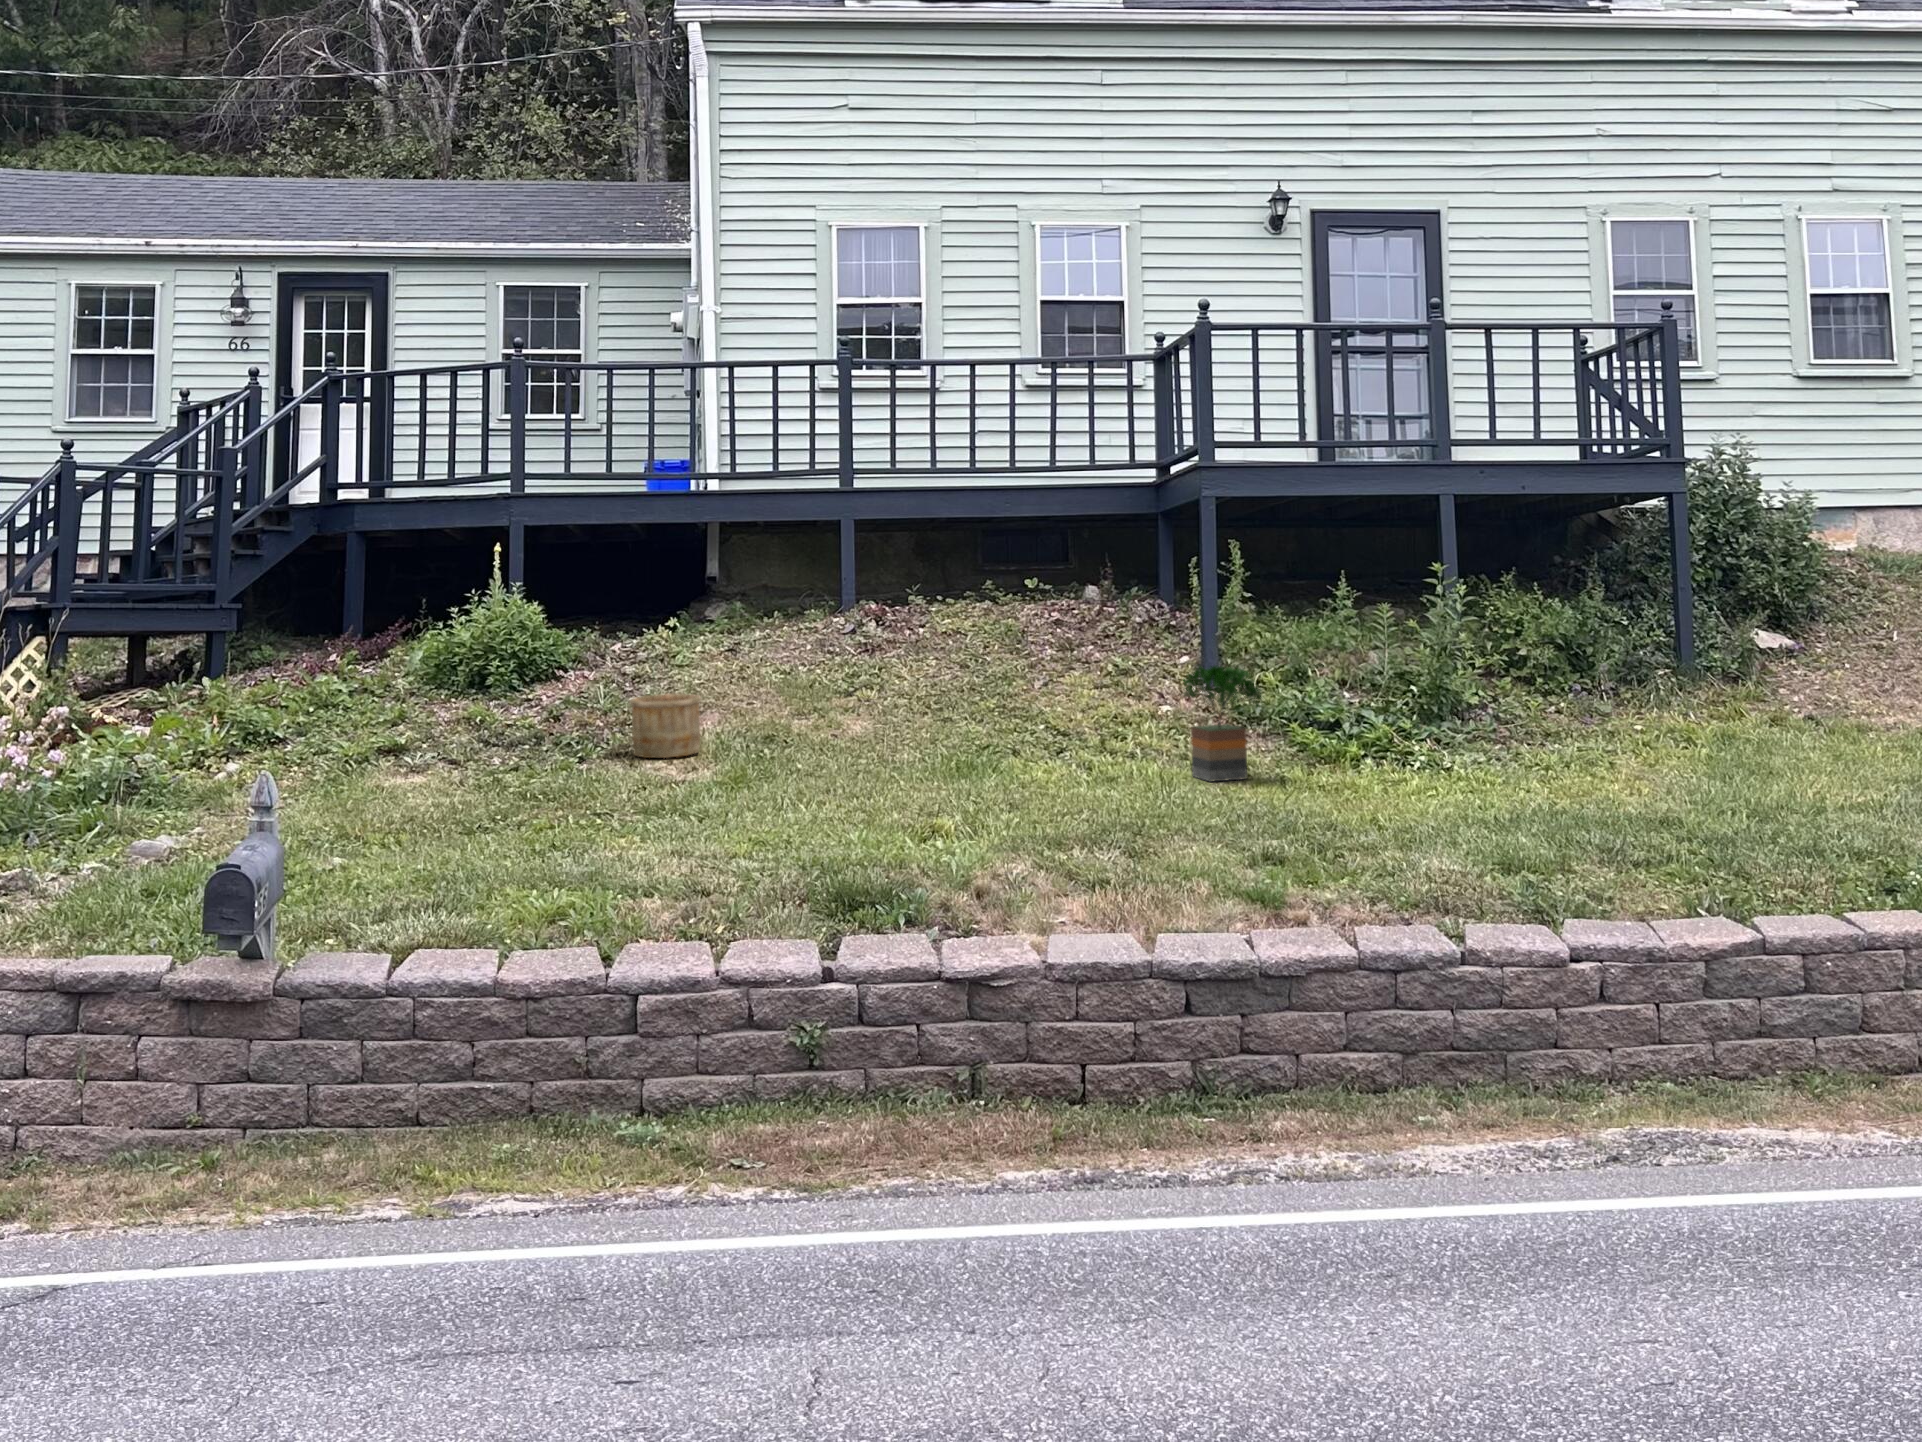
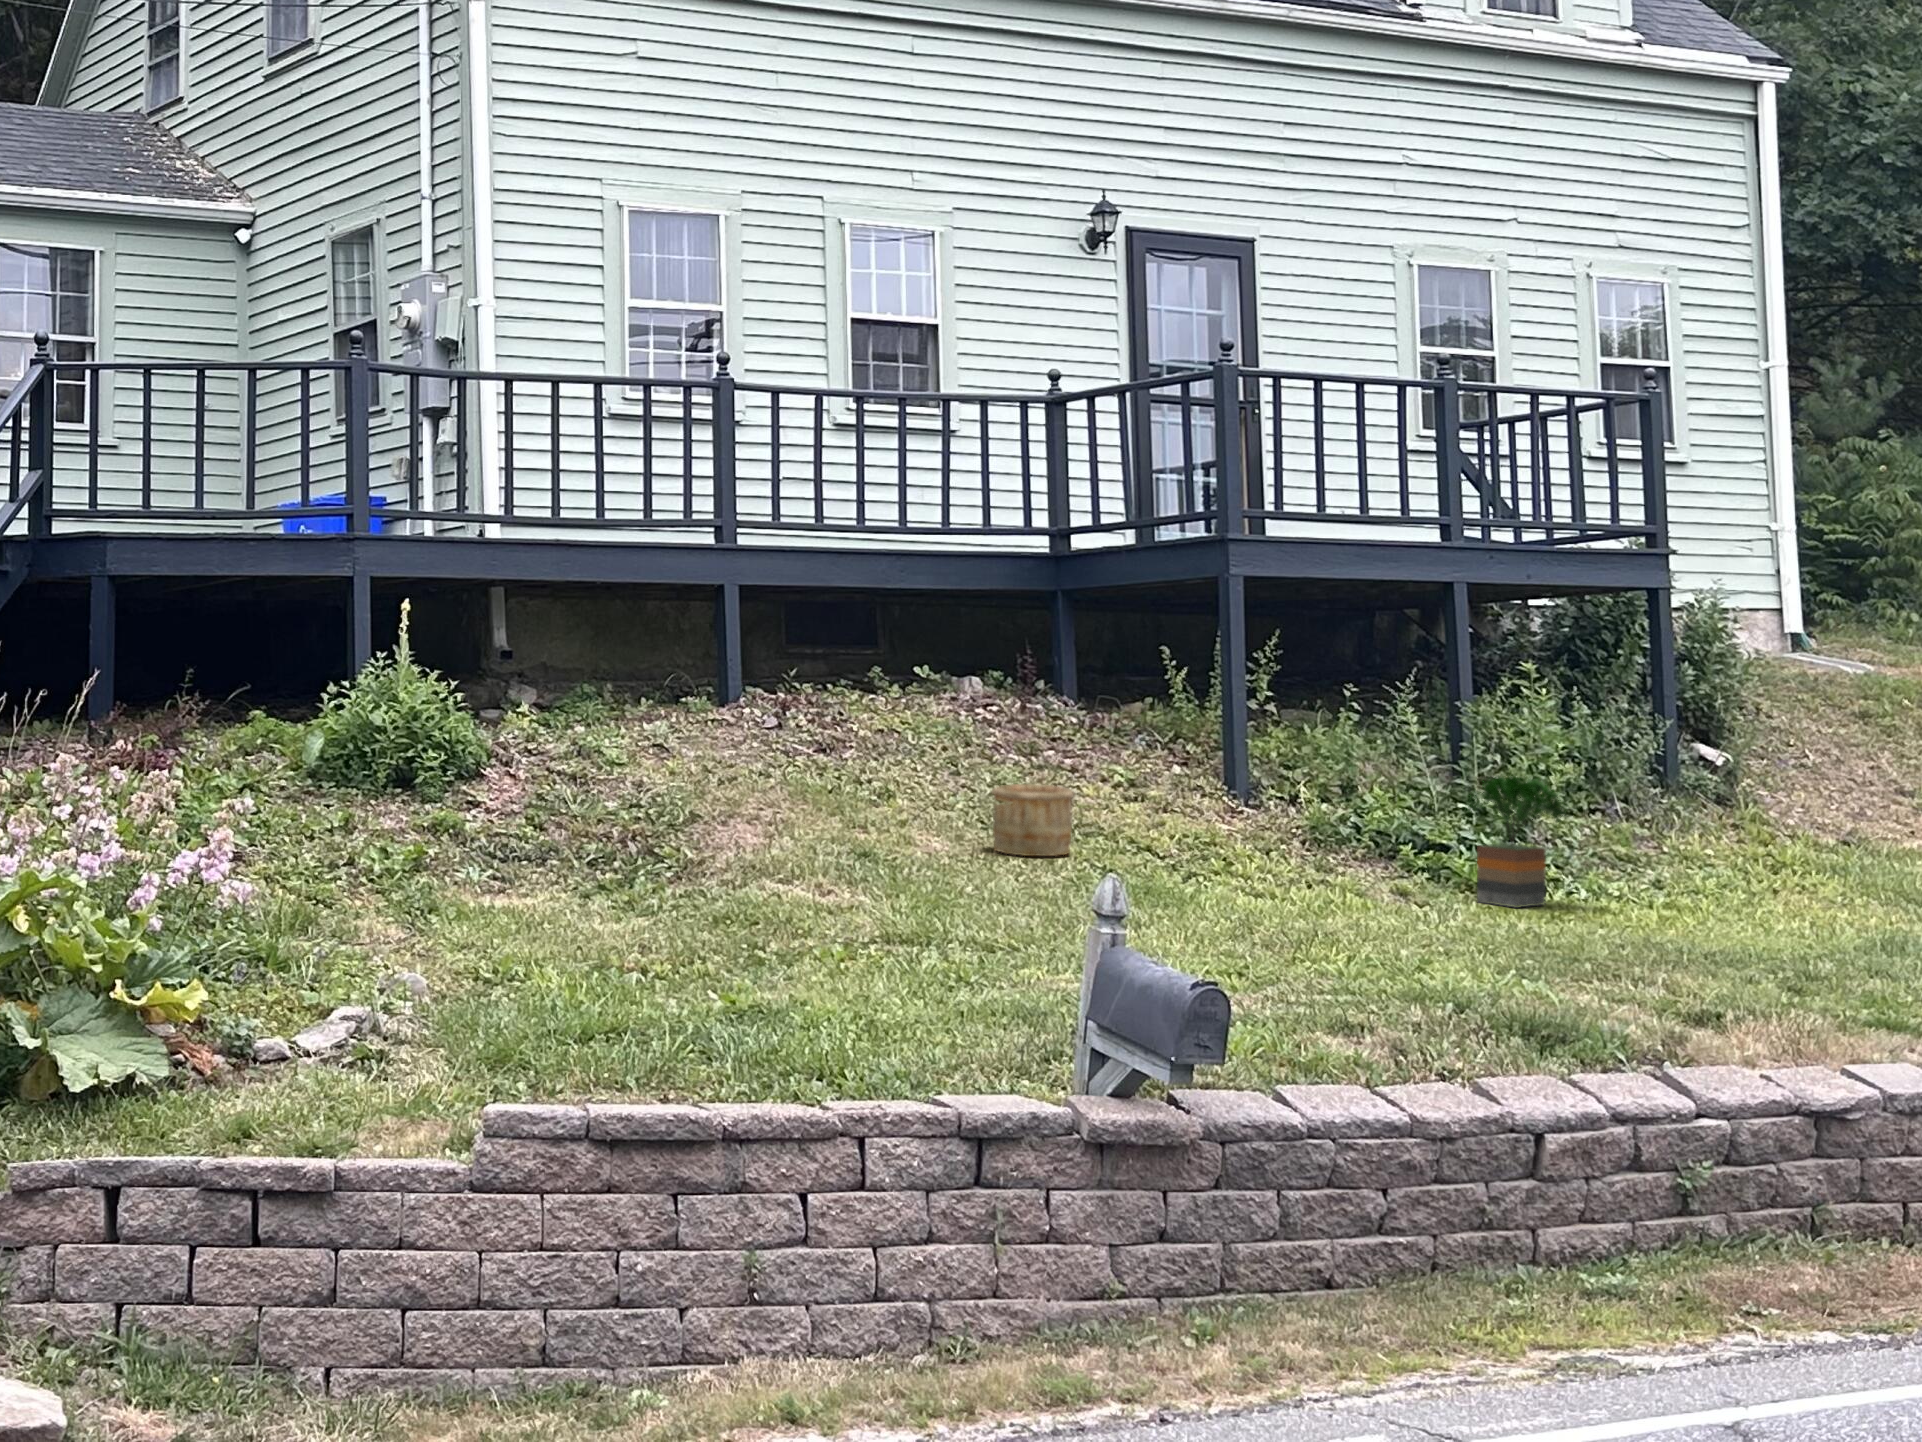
wooden bucket: present [629,693,701,758] -> present [992,784,1074,856]

